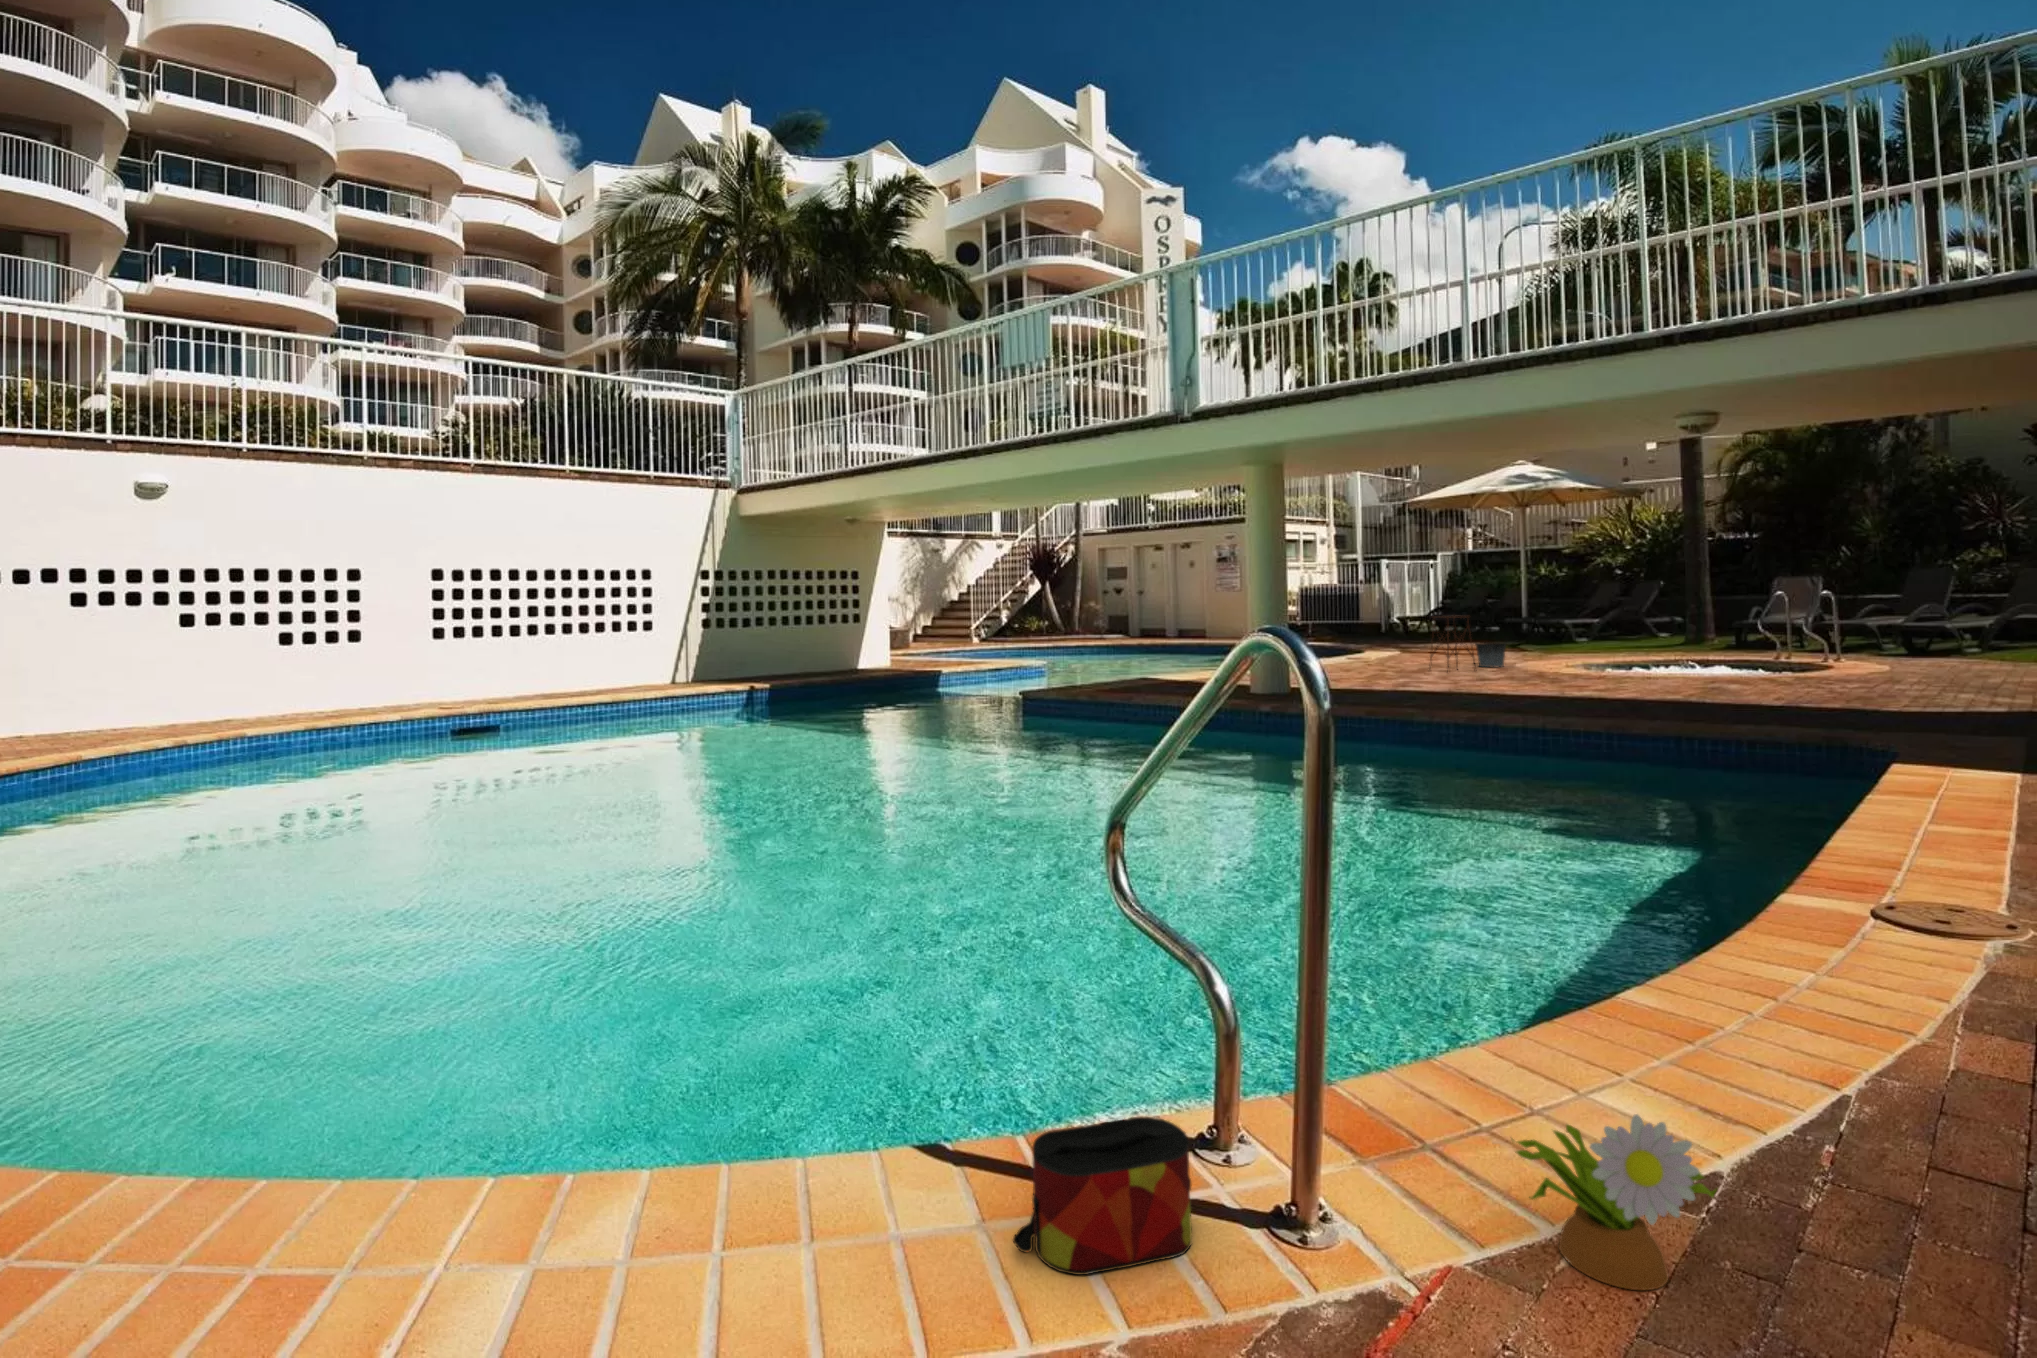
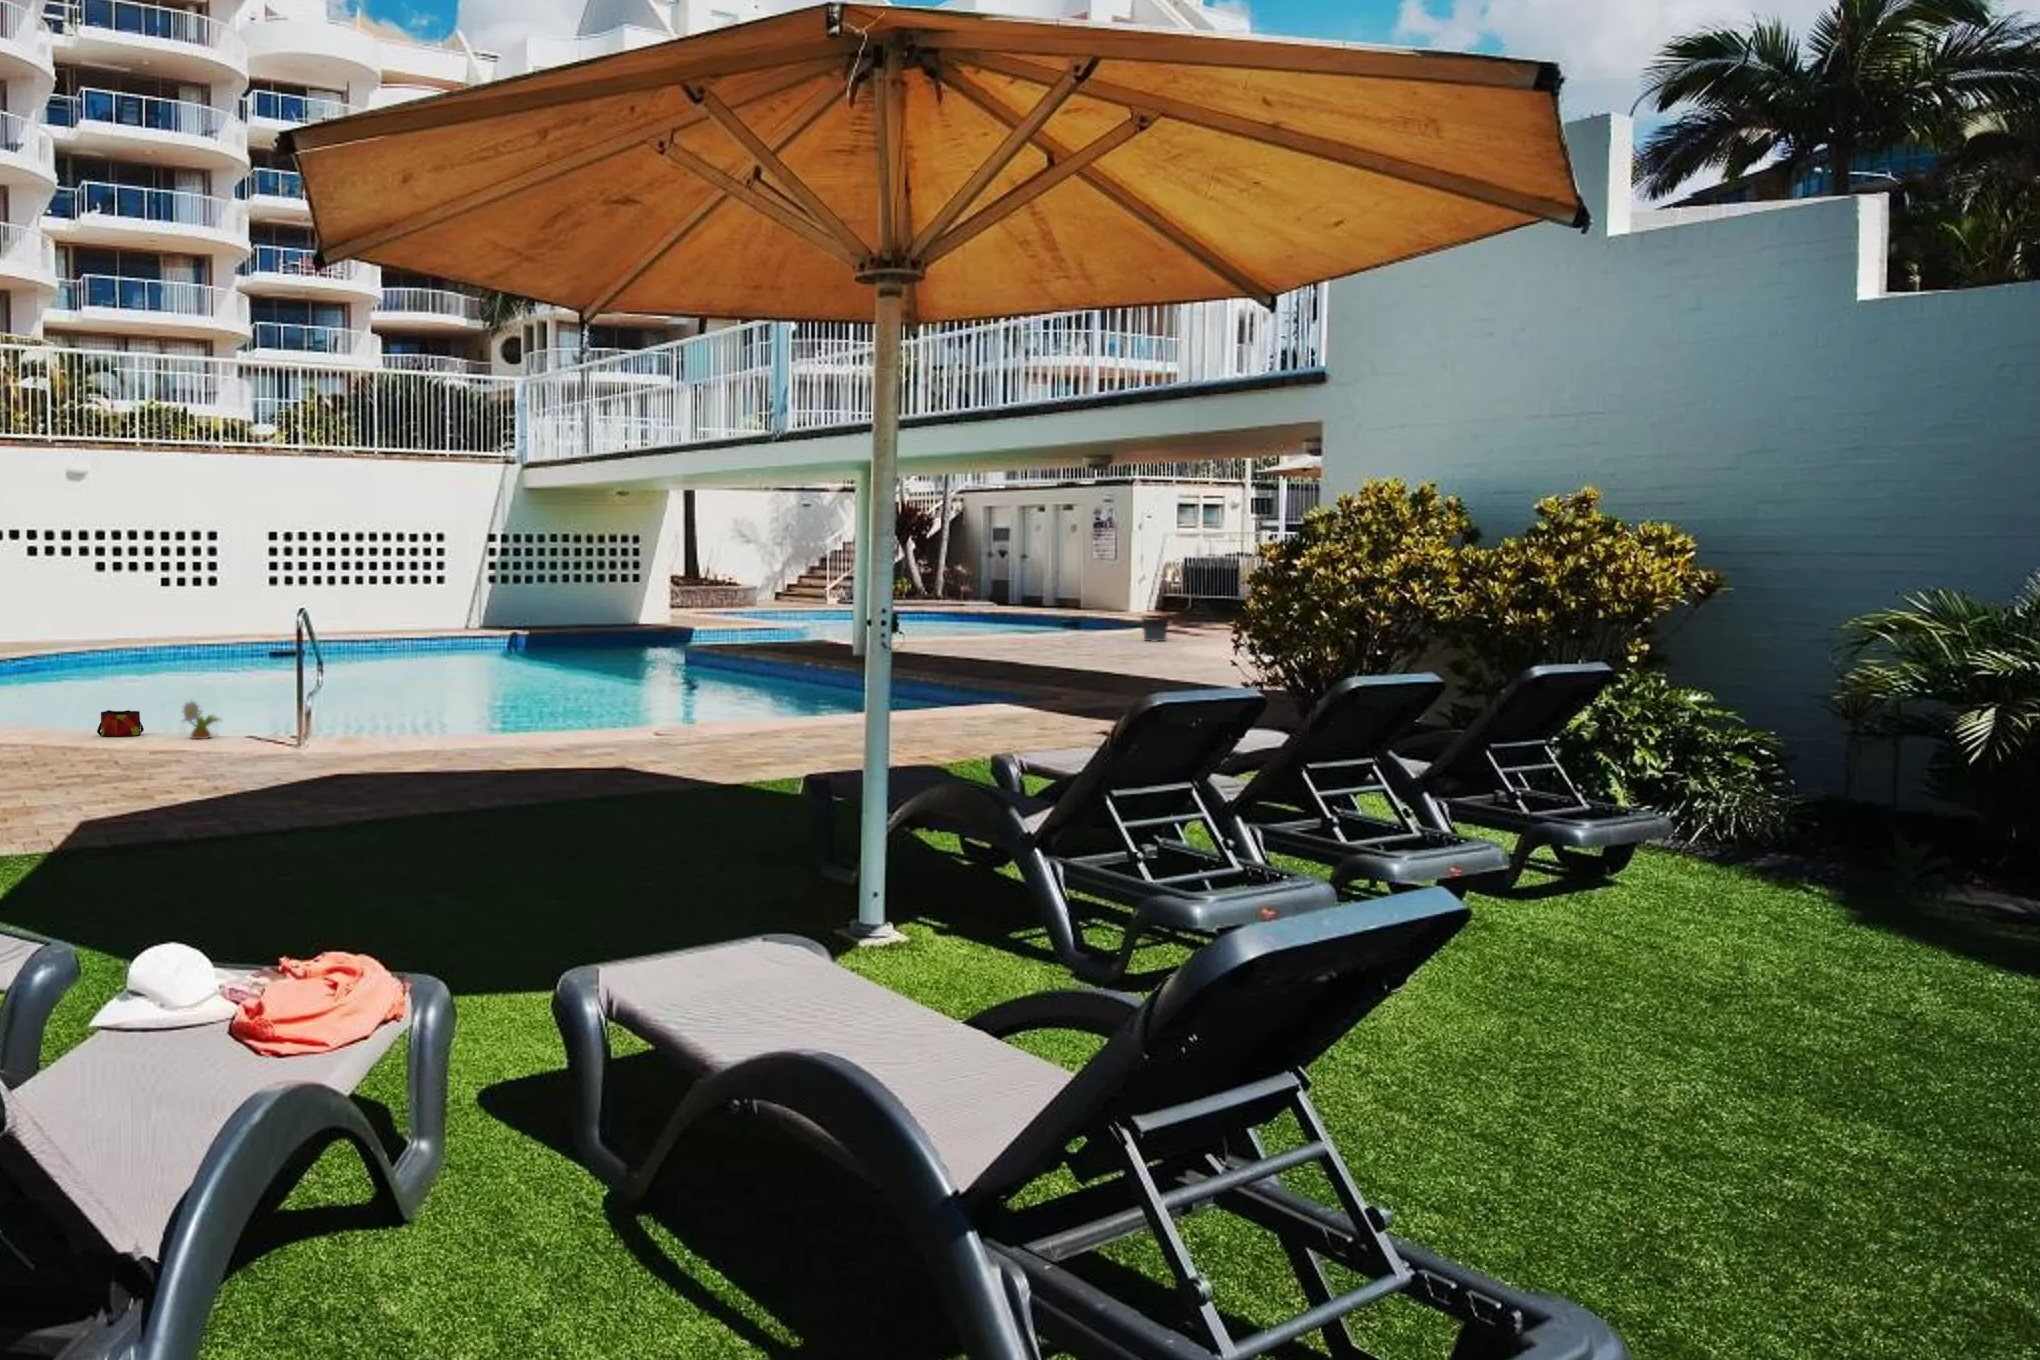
side table: present [1430,615,1477,672] -> none [1084,592,1118,644]
decorative plant: present [1512,1114,1717,1290] -> present [183,701,218,739]
bag: present [1013,1117,1192,1275] -> present [97,710,144,737]

